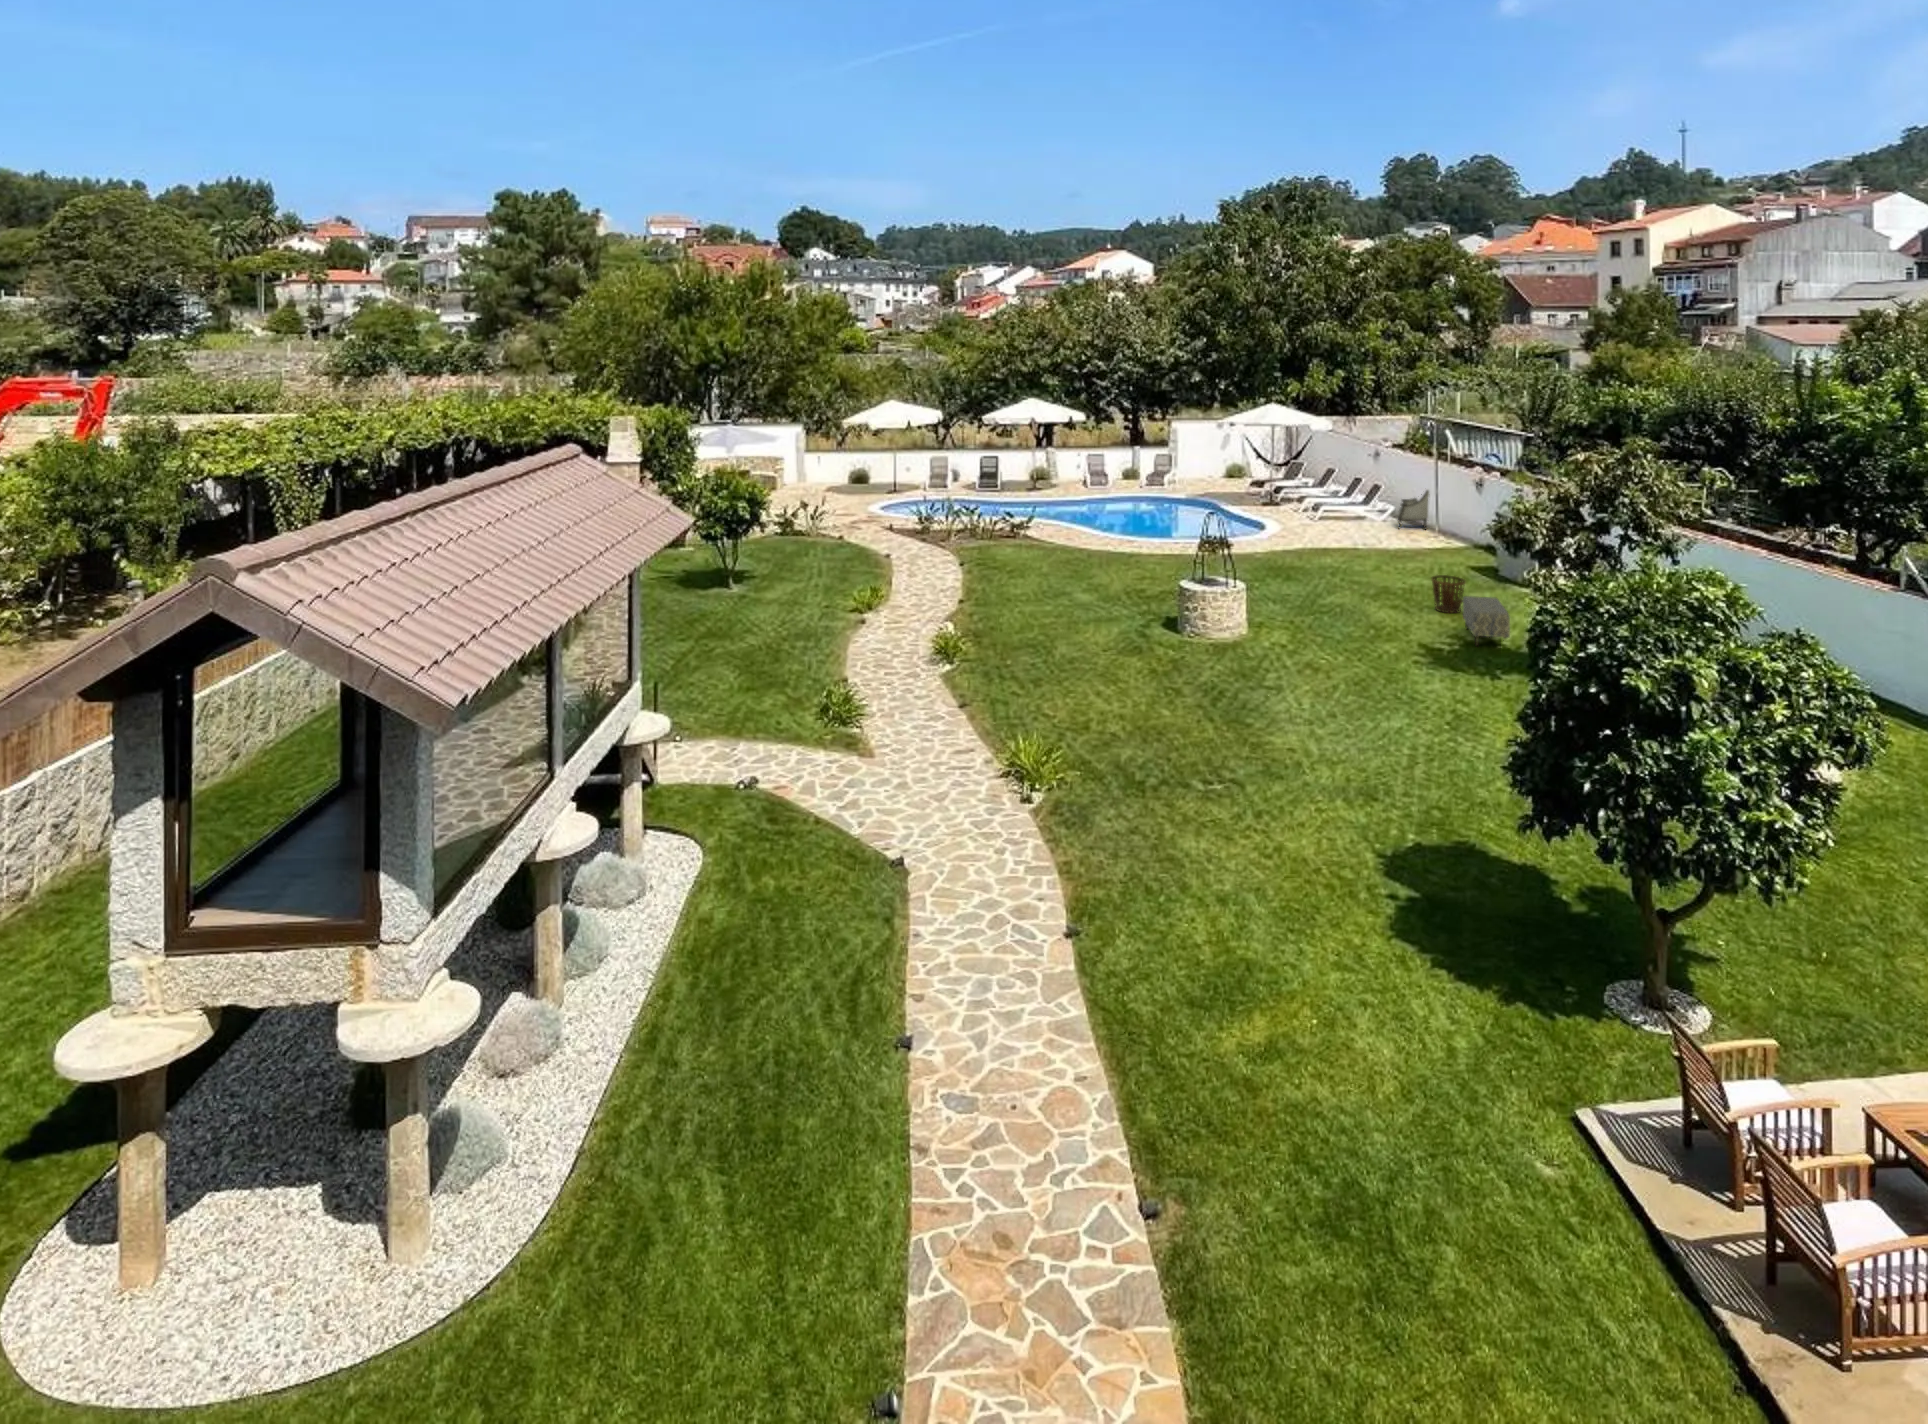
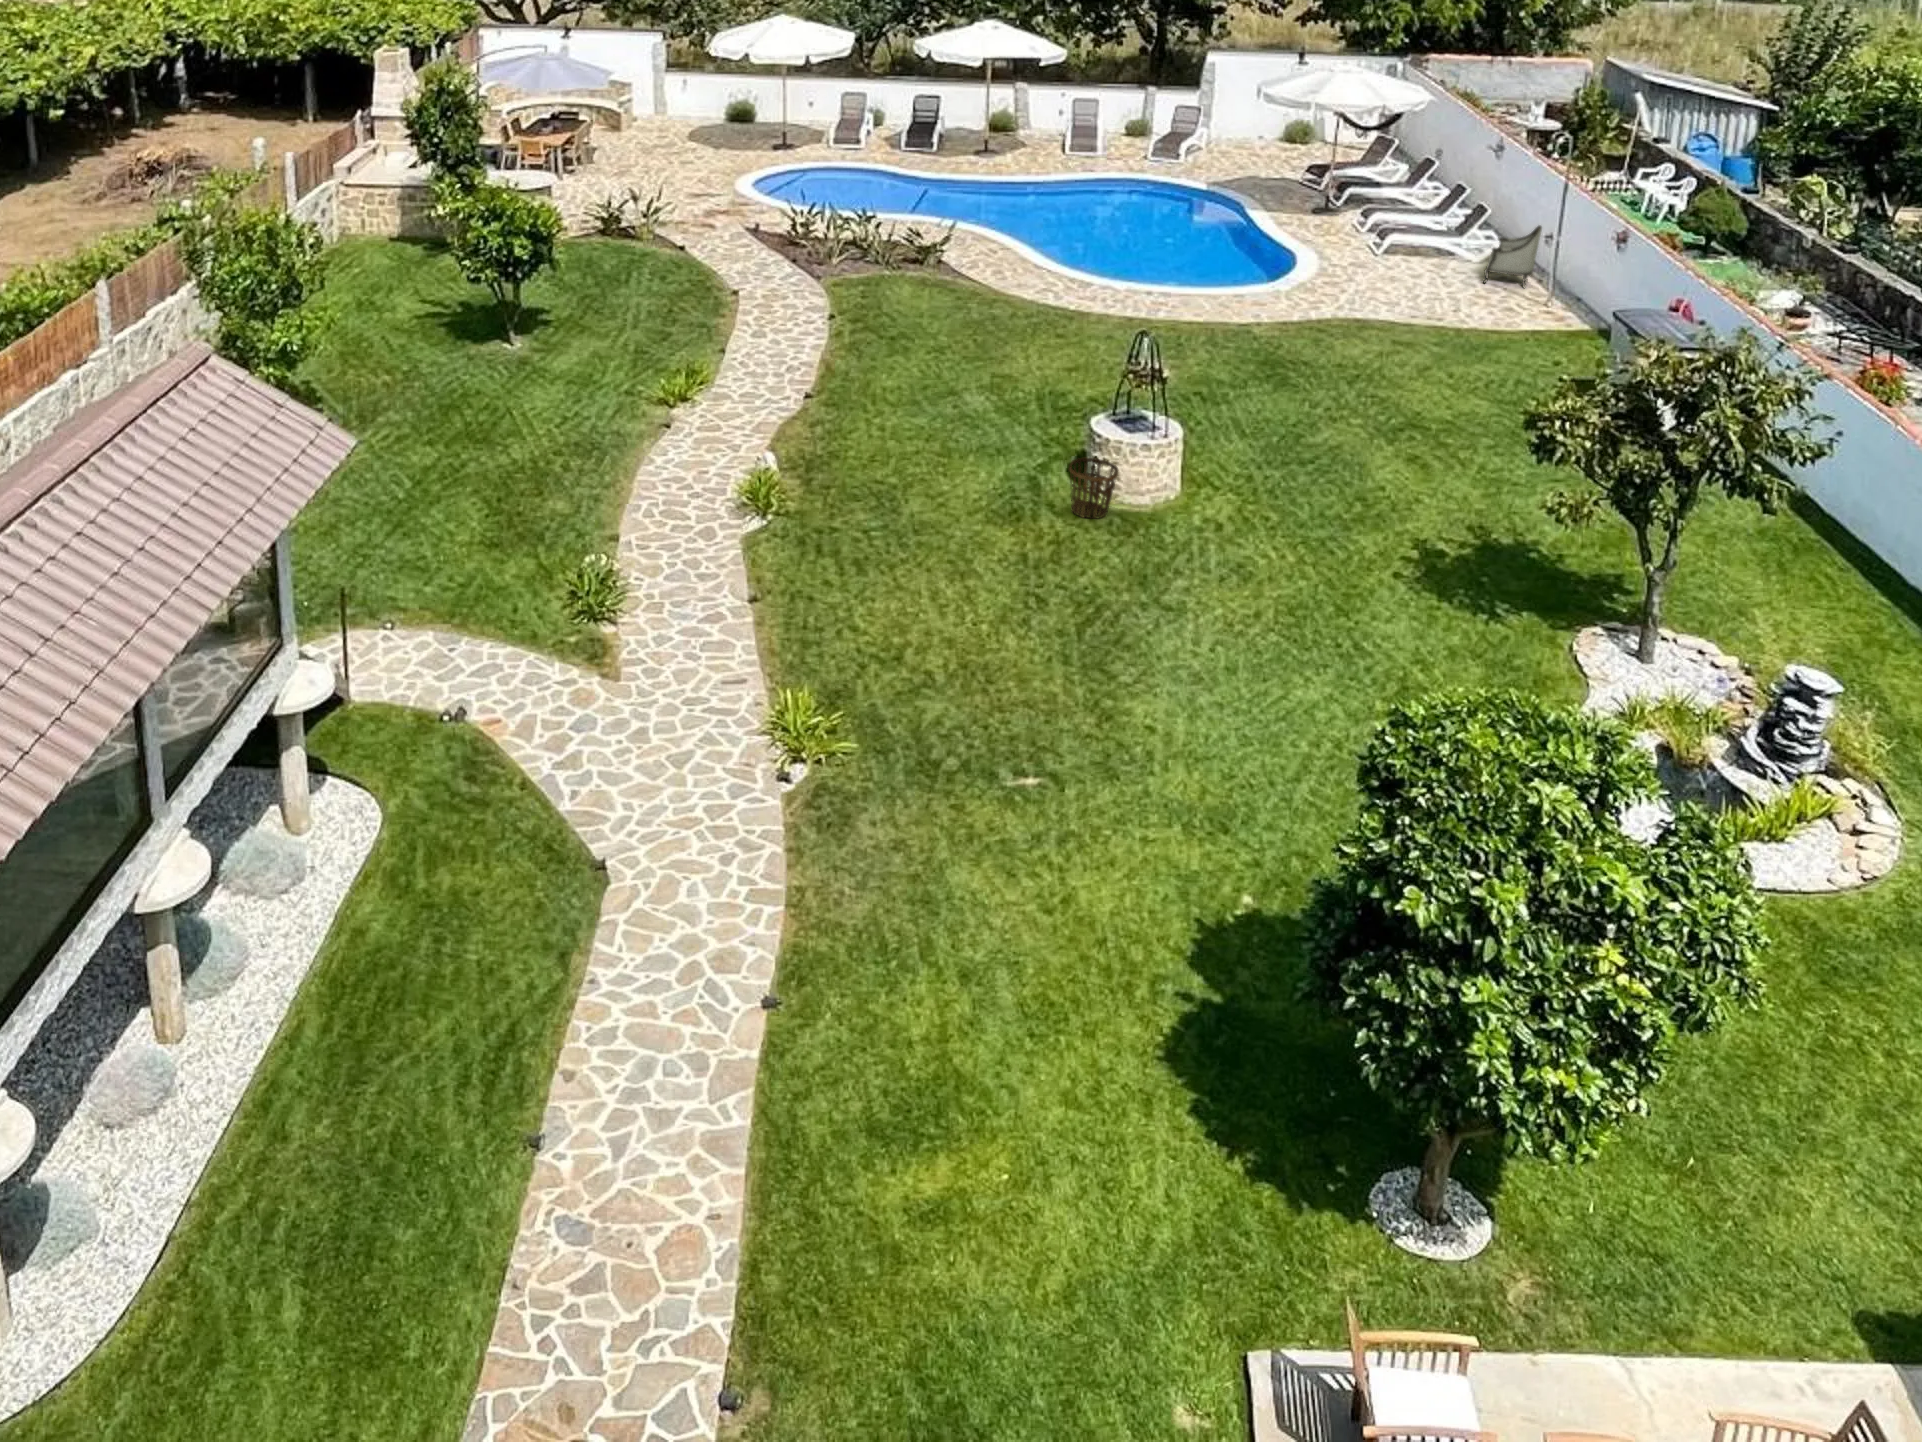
basket: present [1432,575,1465,613] -> present [1070,458,1118,518]
bench: present [1463,596,1510,646] -> none [1493,462,1550,549]

